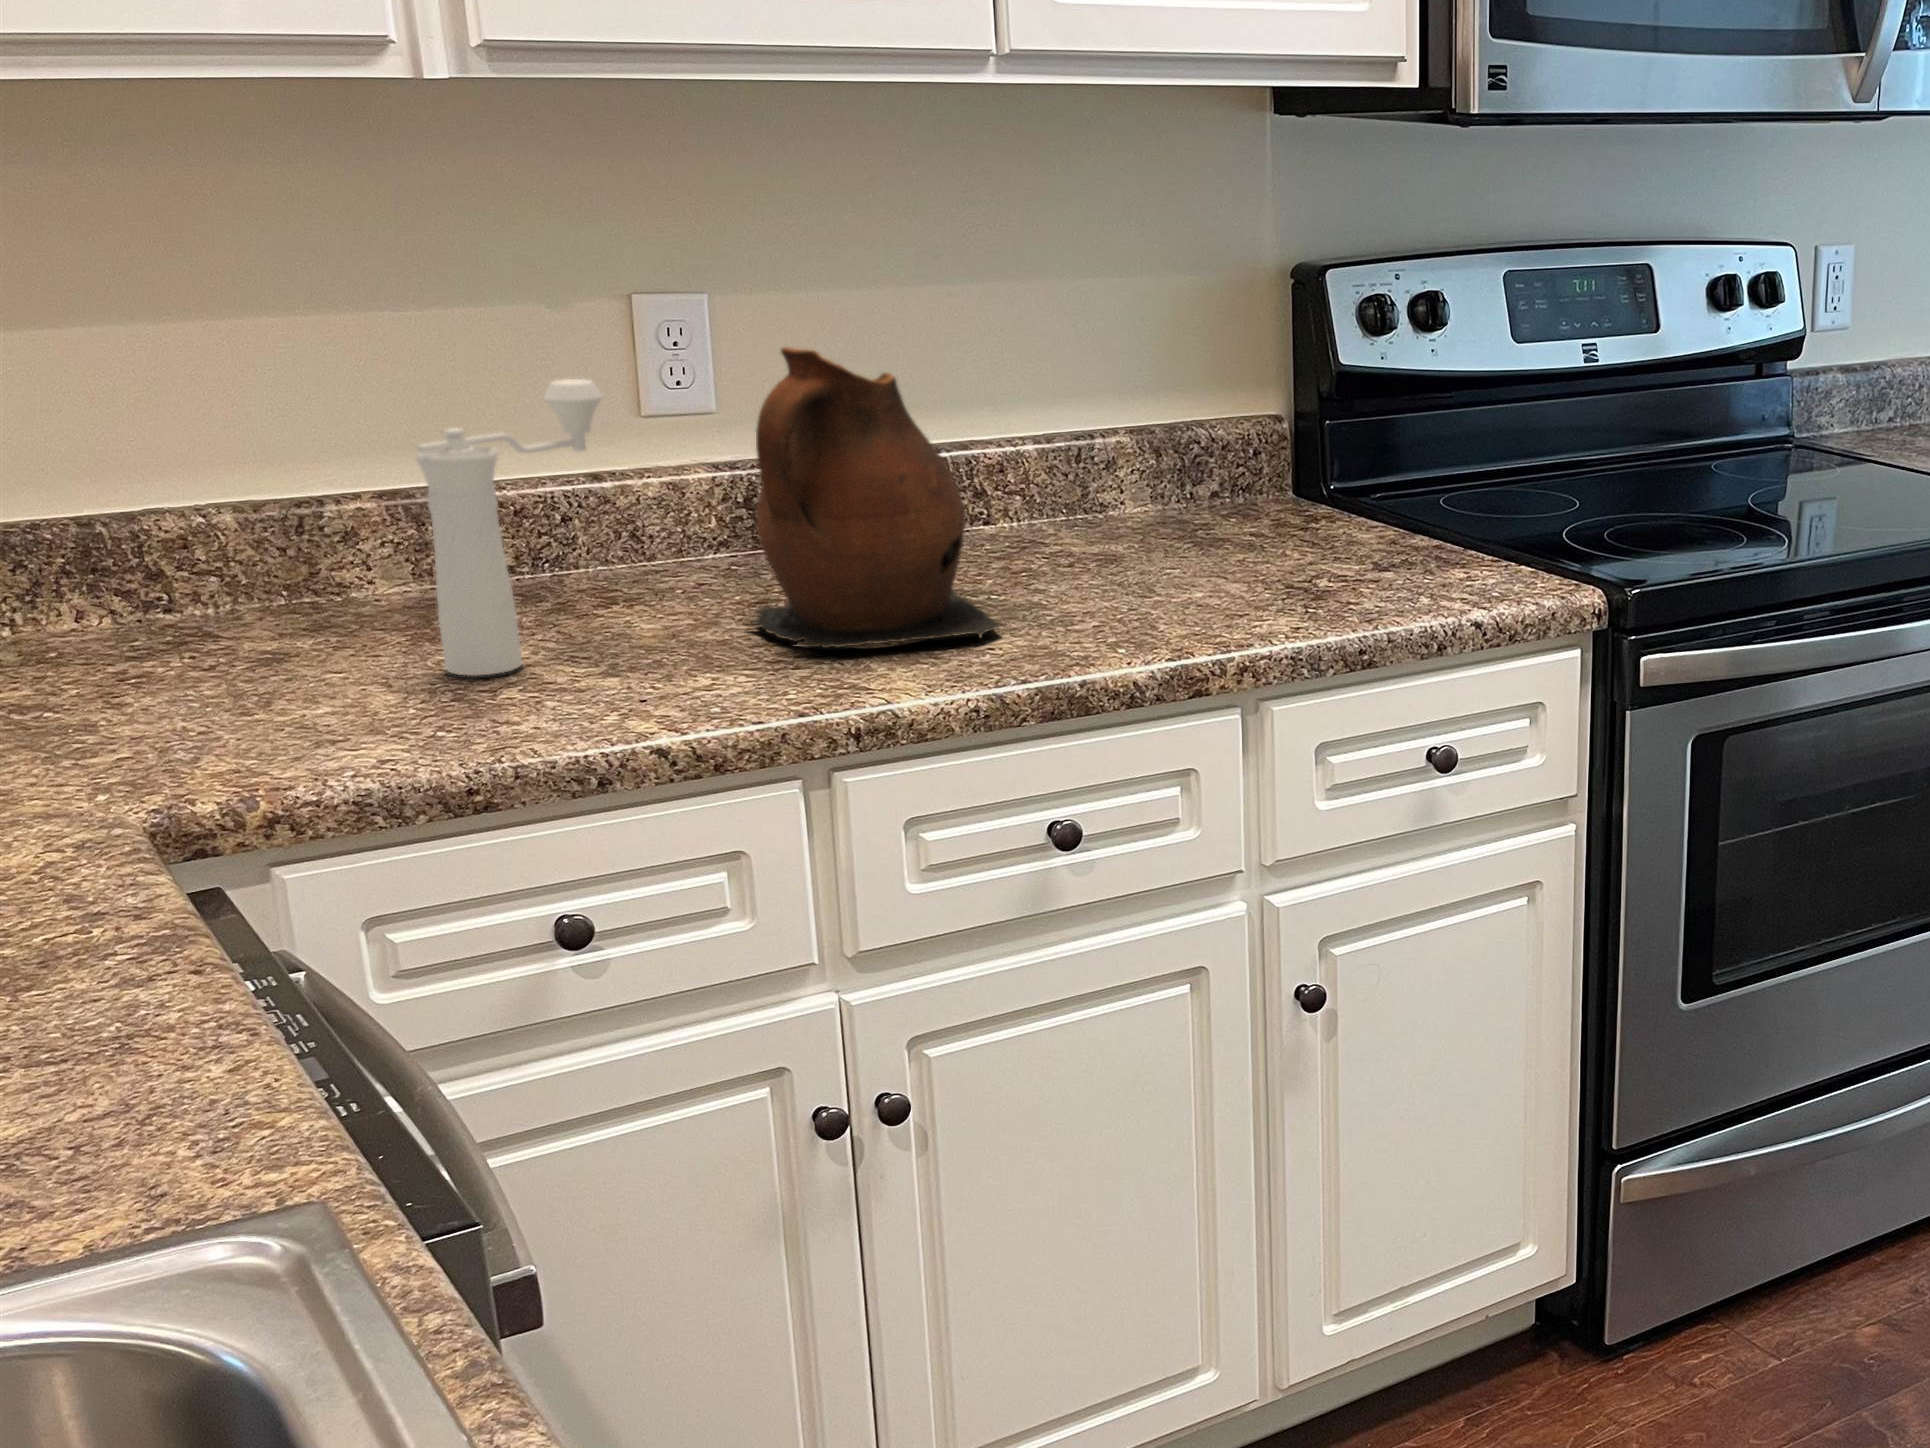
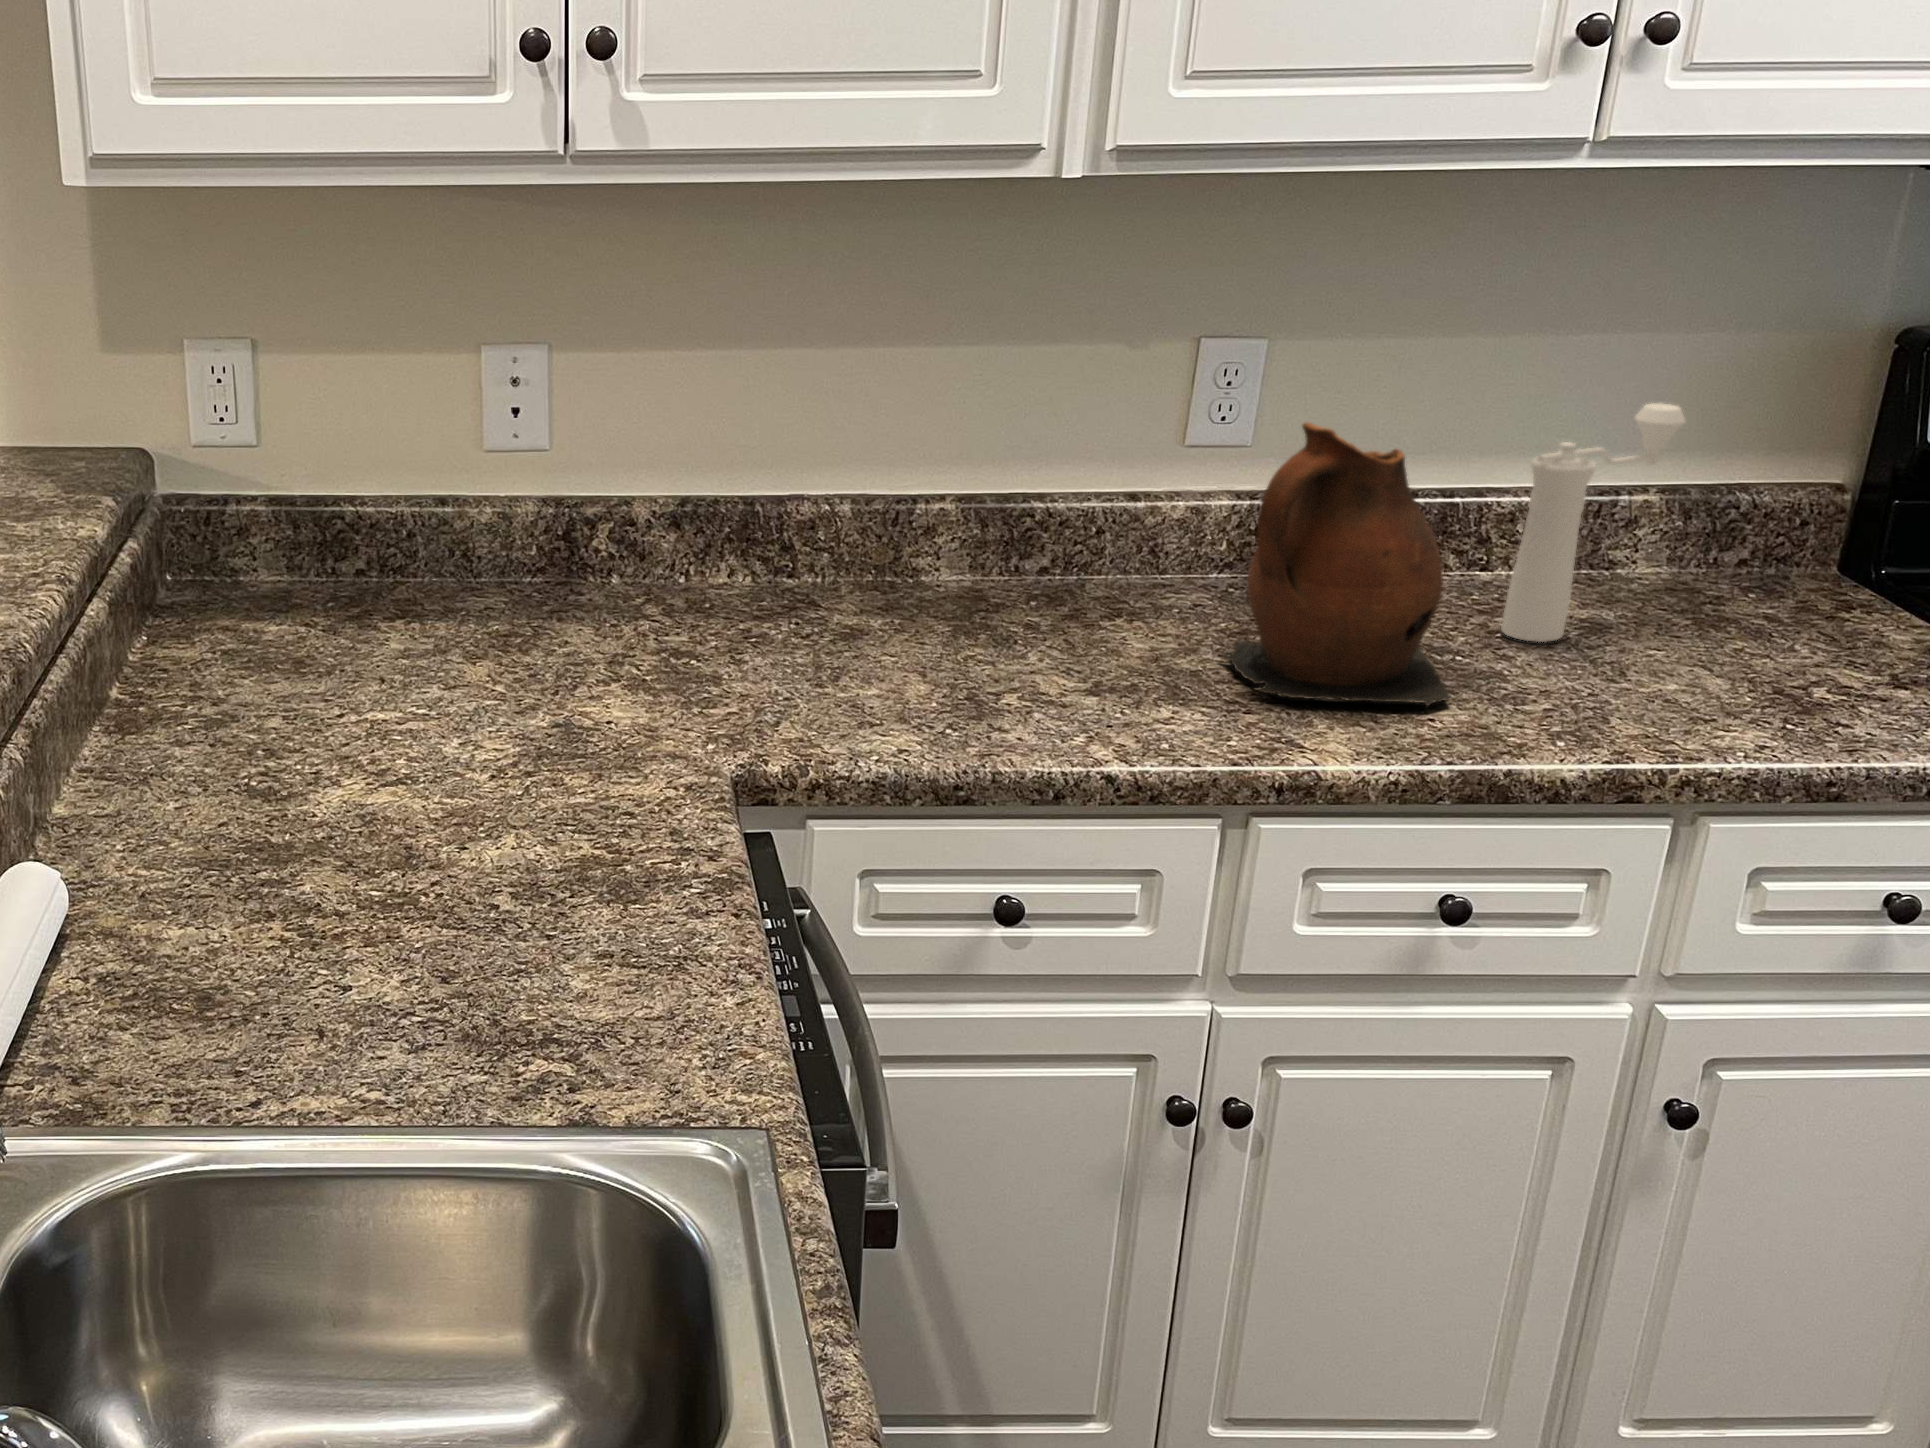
pepper mill: present [416,379,603,676] -> present [1501,403,1685,642]

